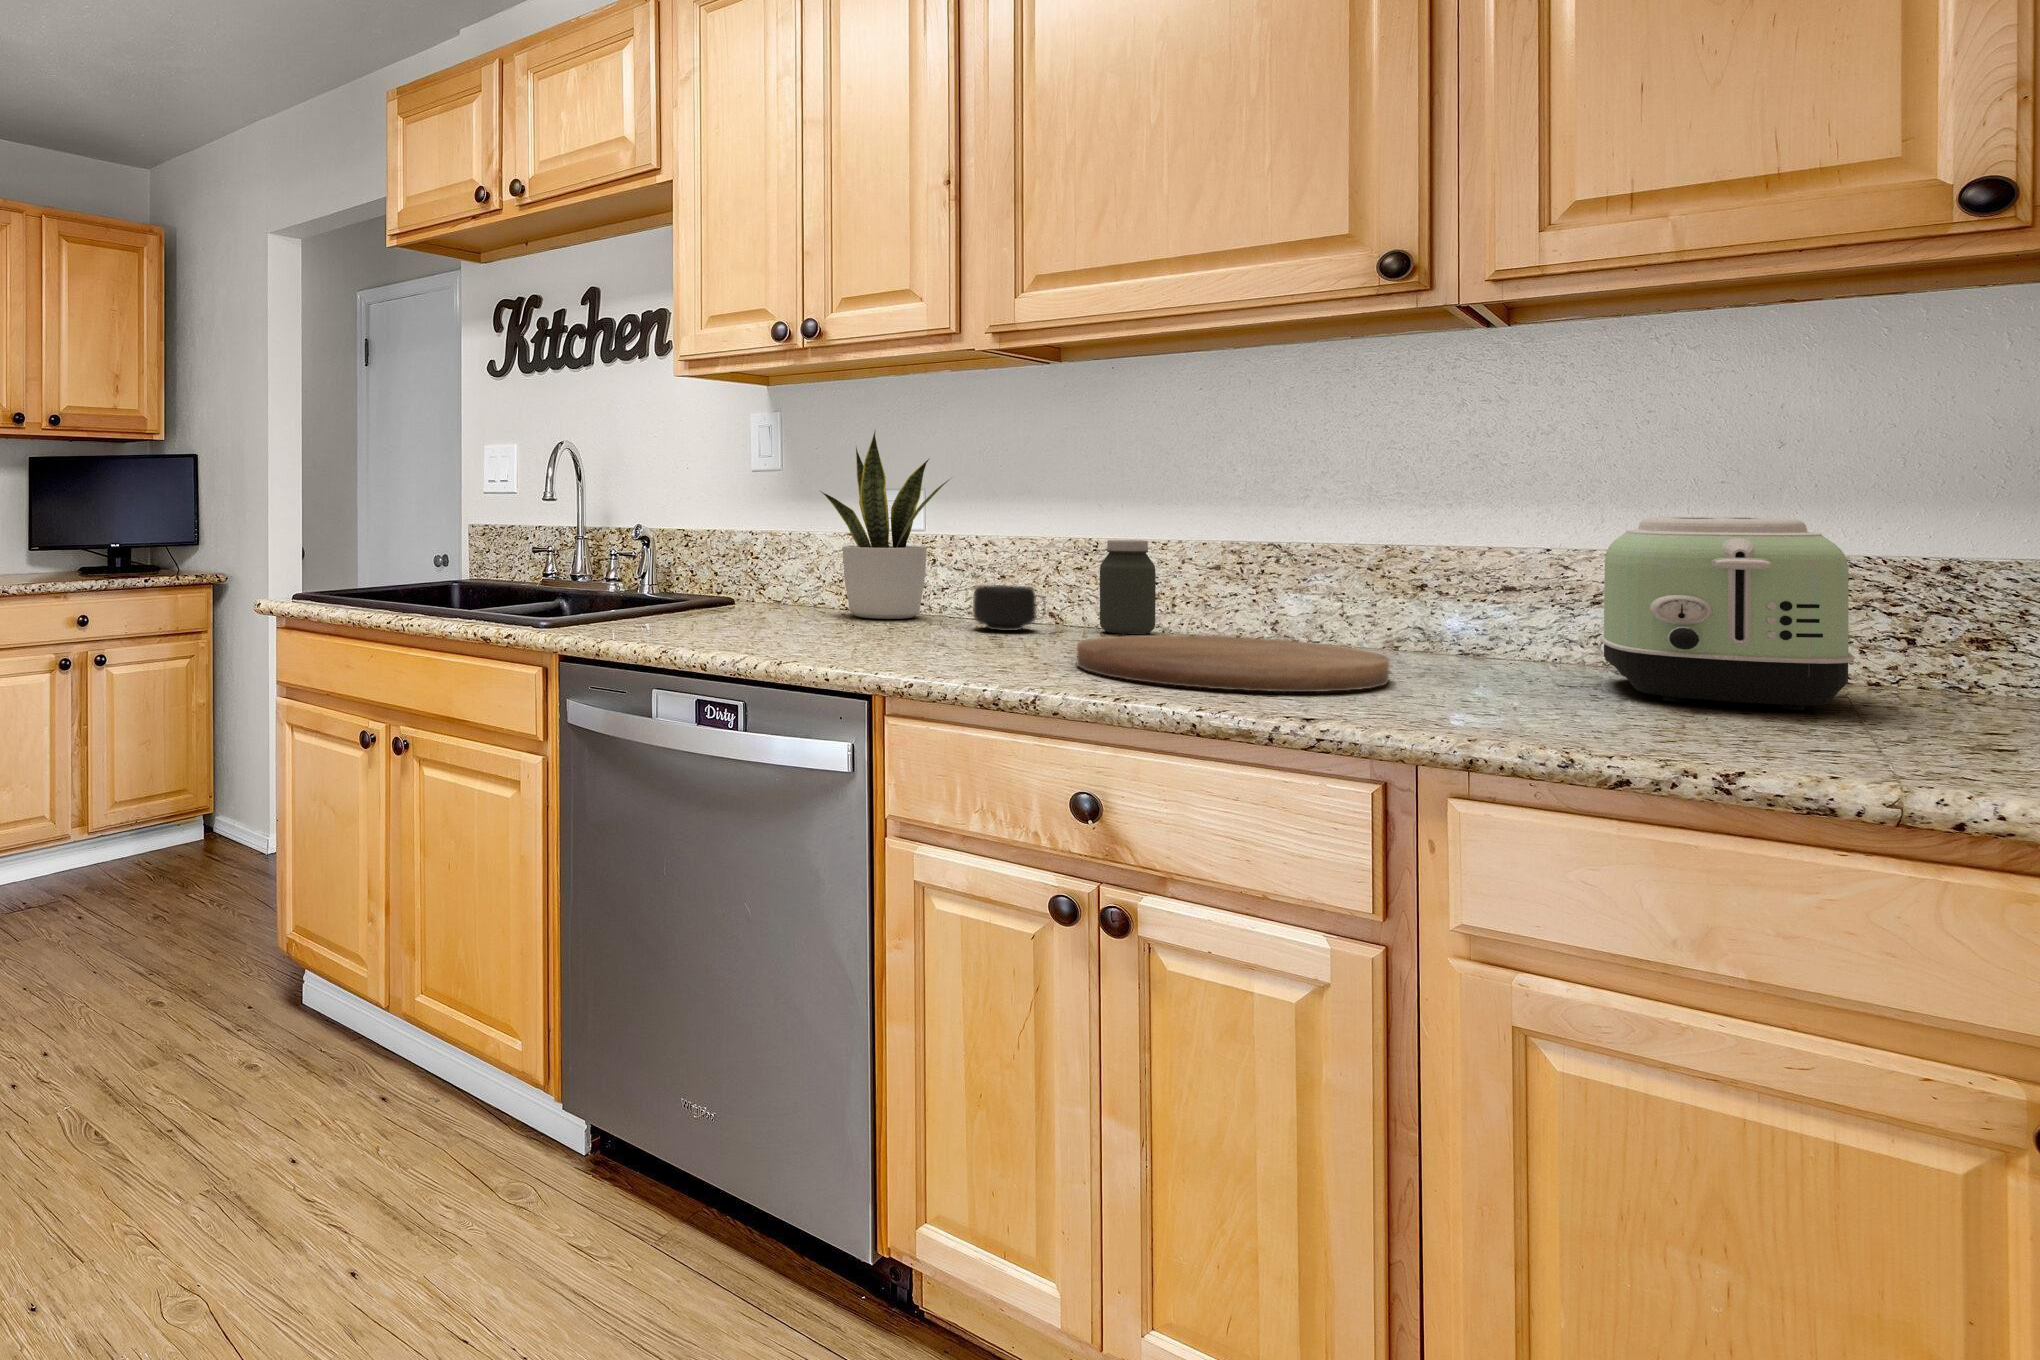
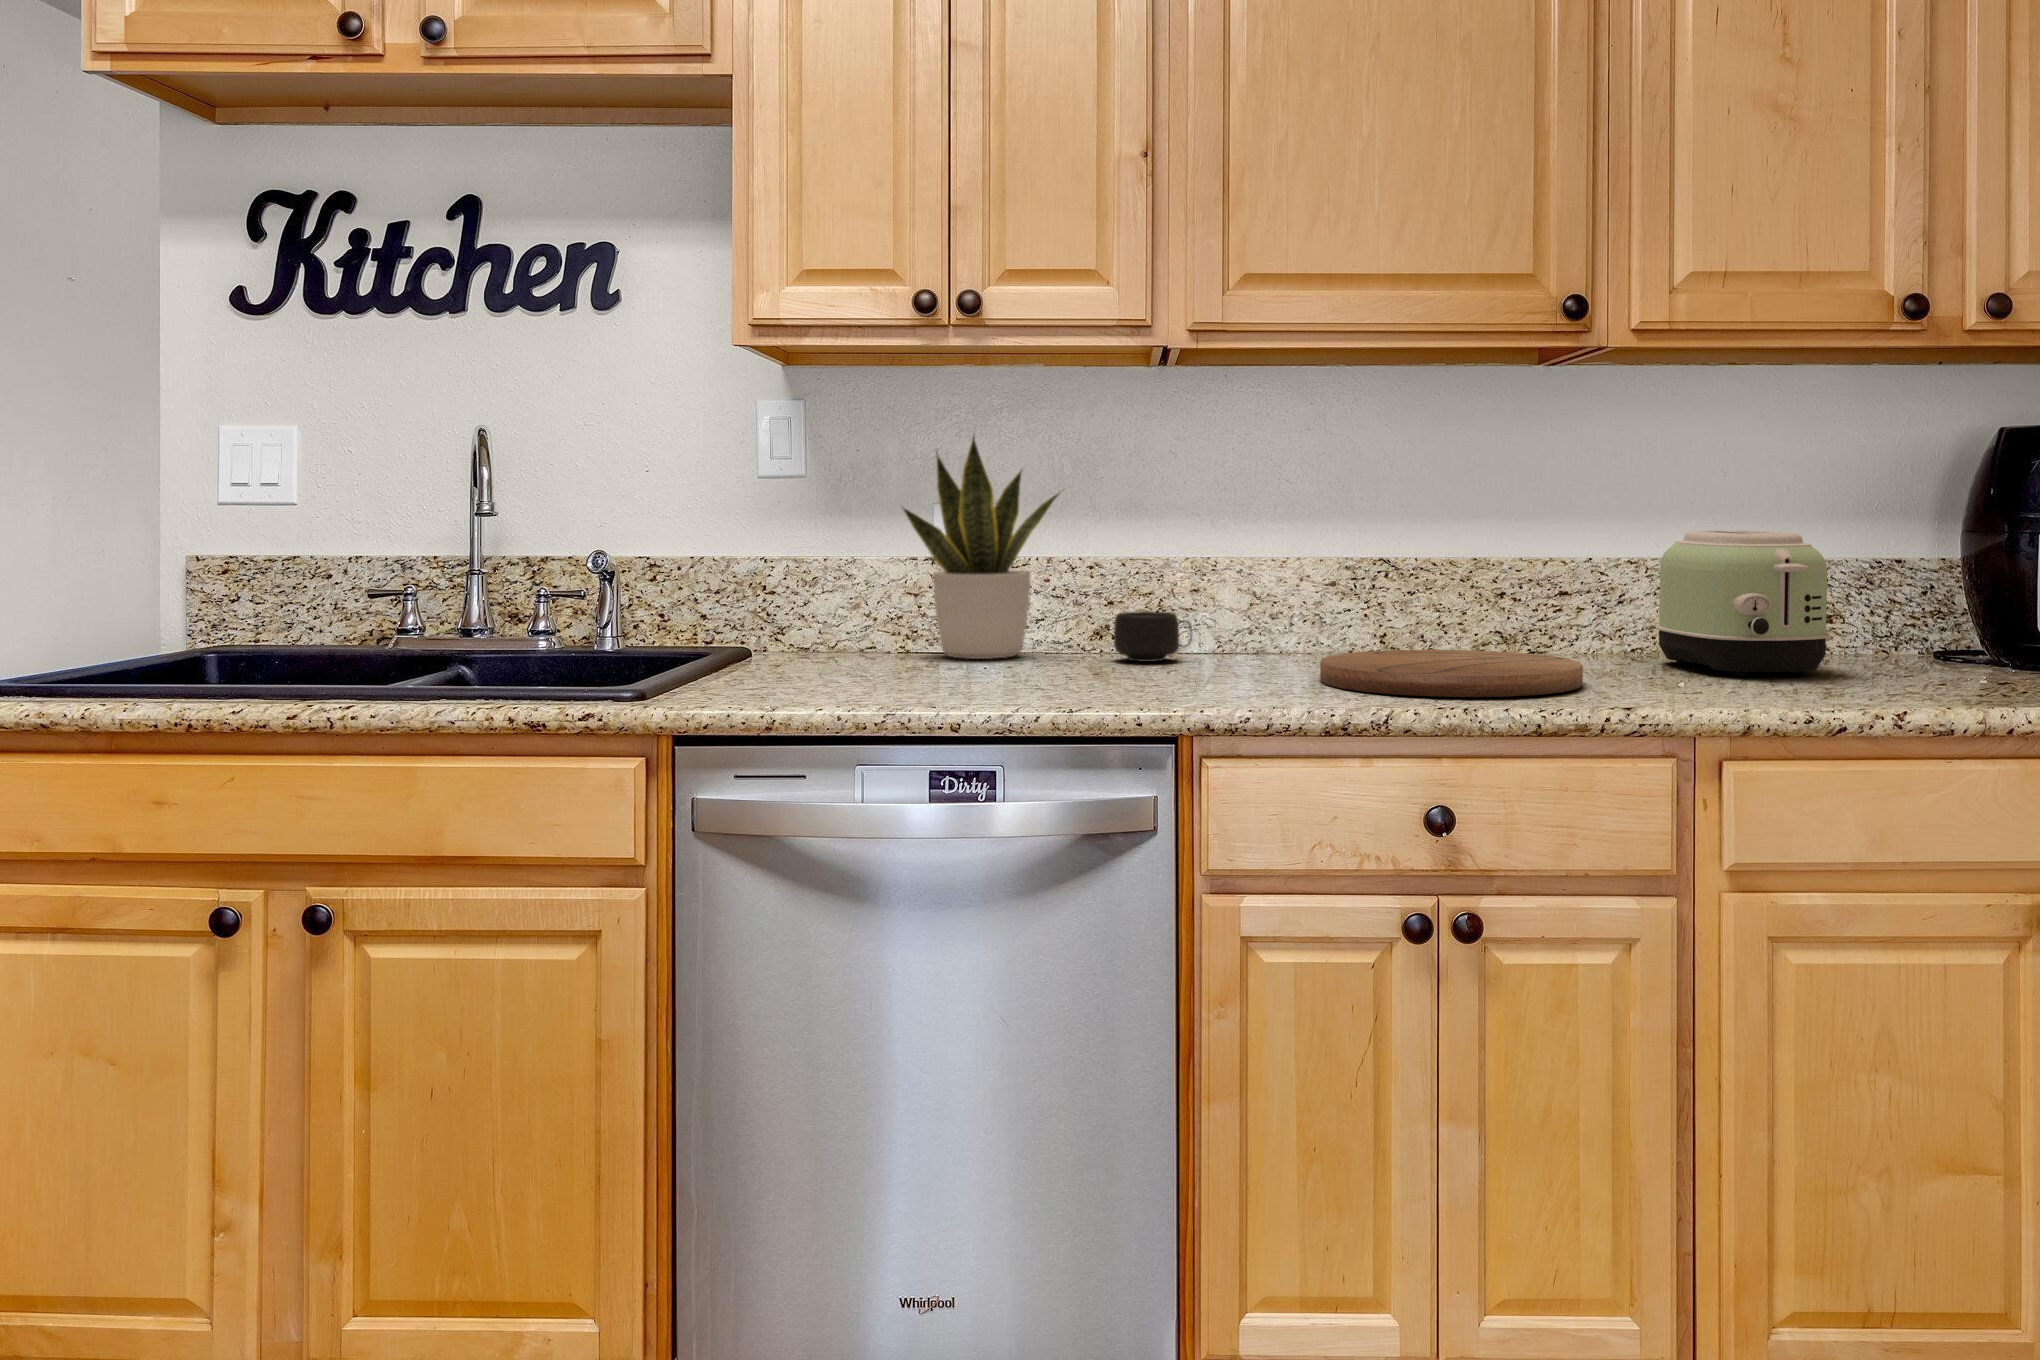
jar: present [1100,540,1156,634] -> none [1225,558,1278,656]

